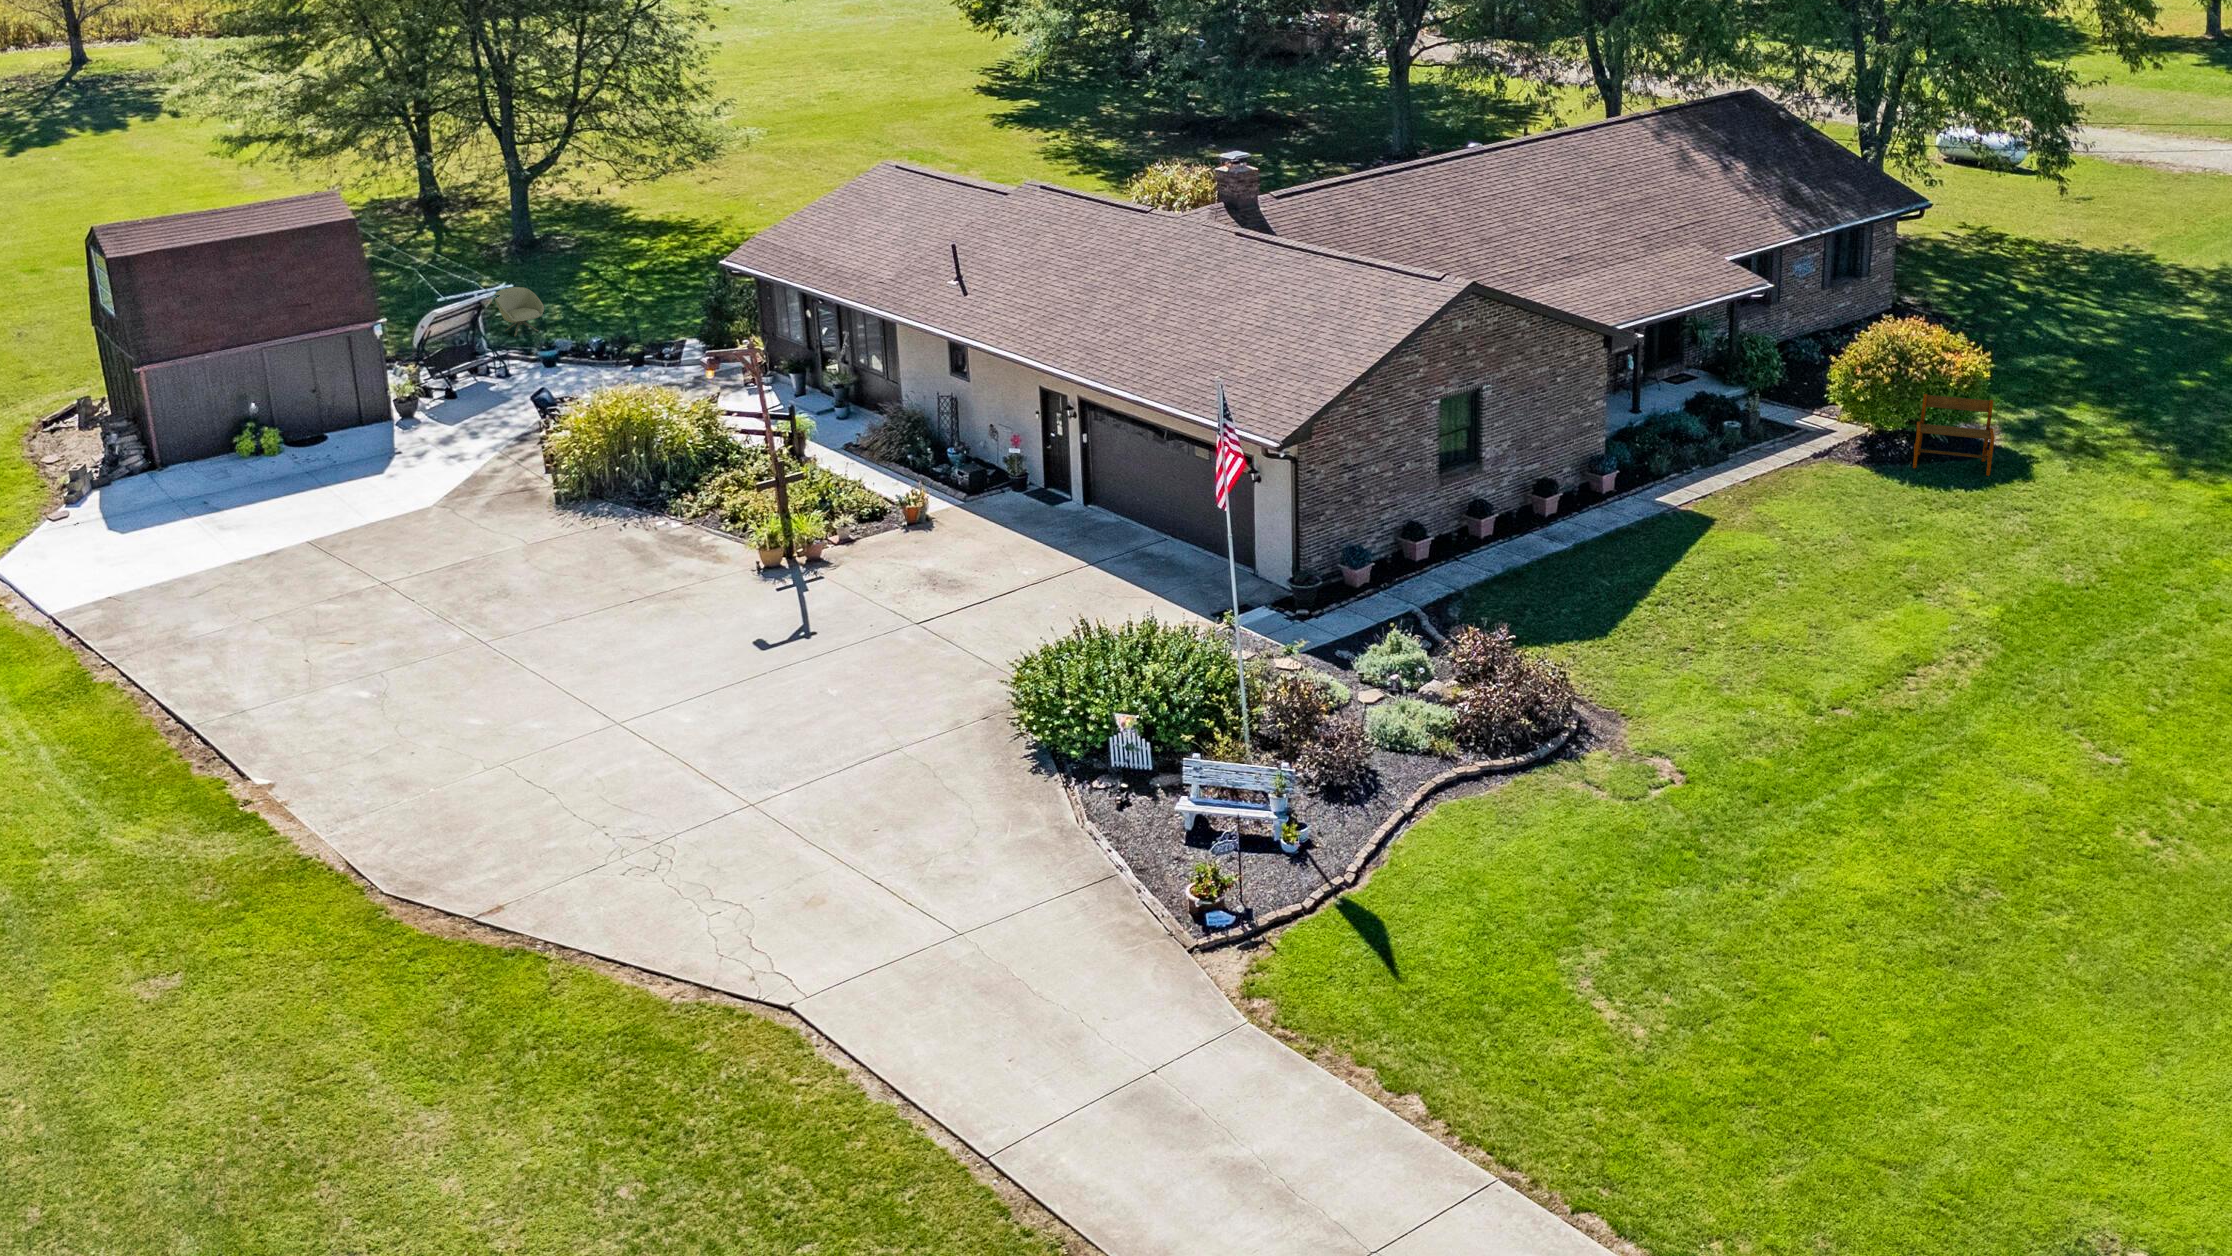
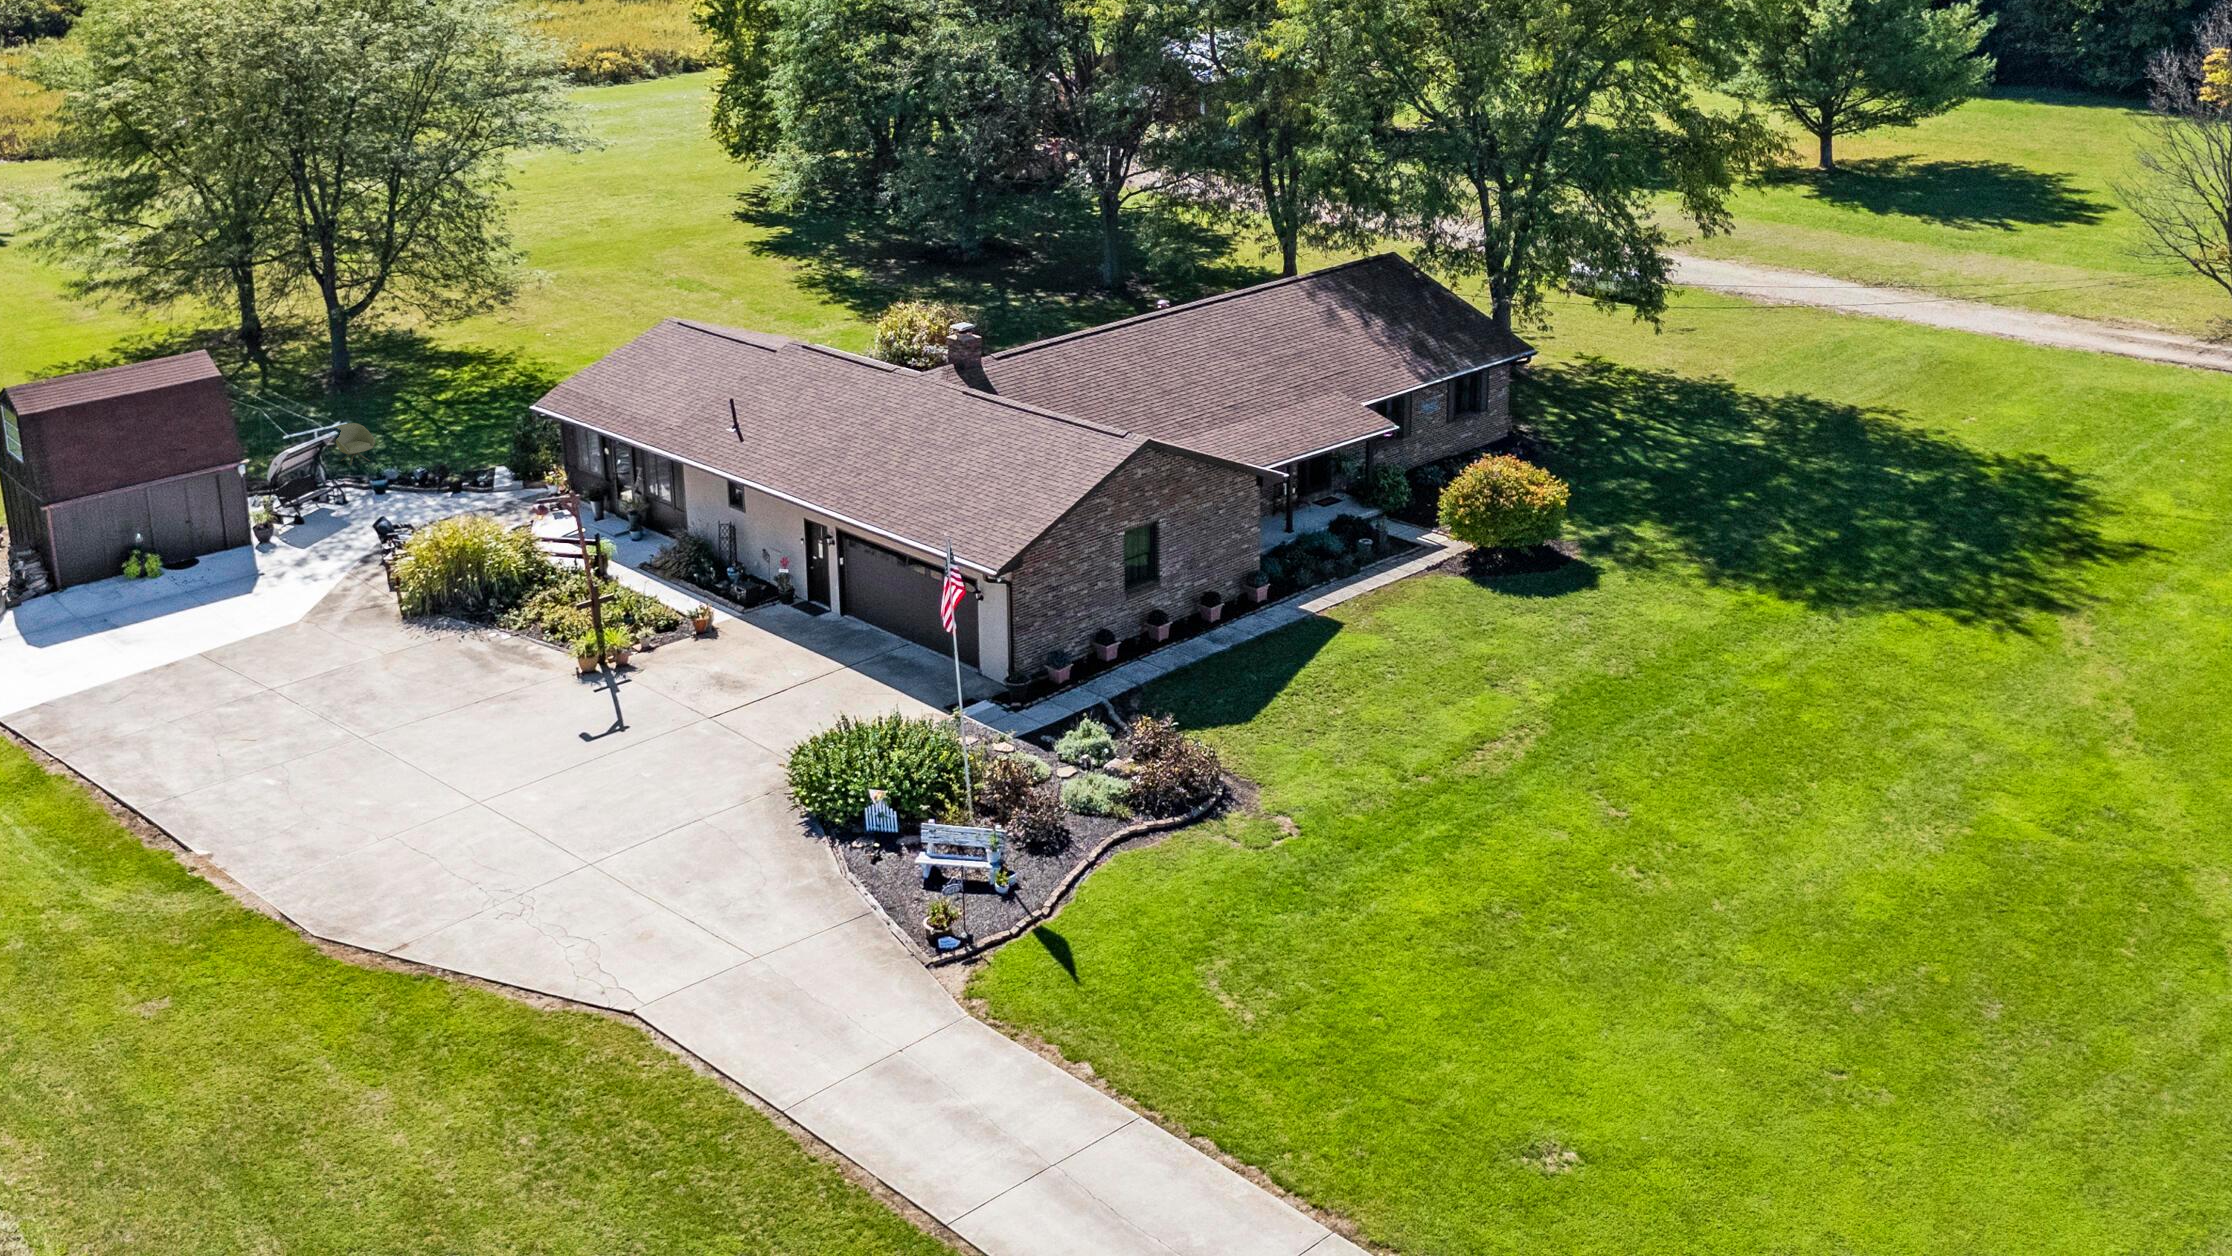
bench: present [1913,394,1994,476] -> none [1505,518,1567,584]

